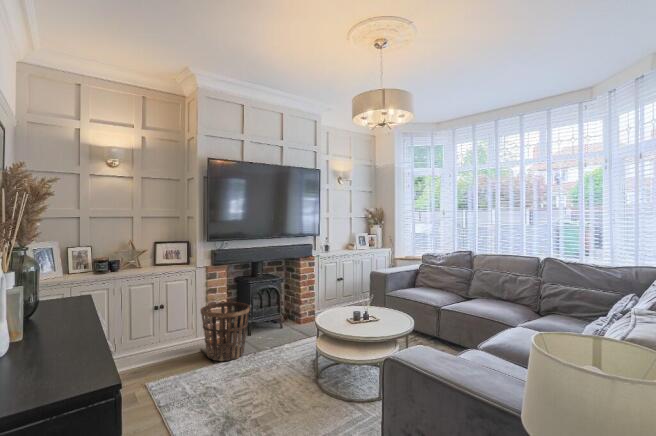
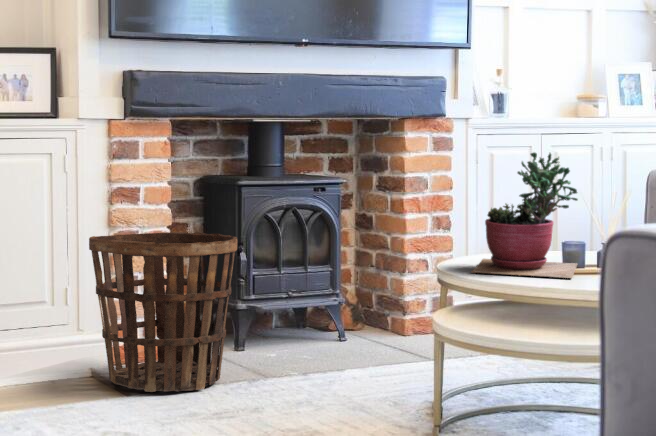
succulent plant: none [325,284,356,326] -> present [472,153,578,278]

